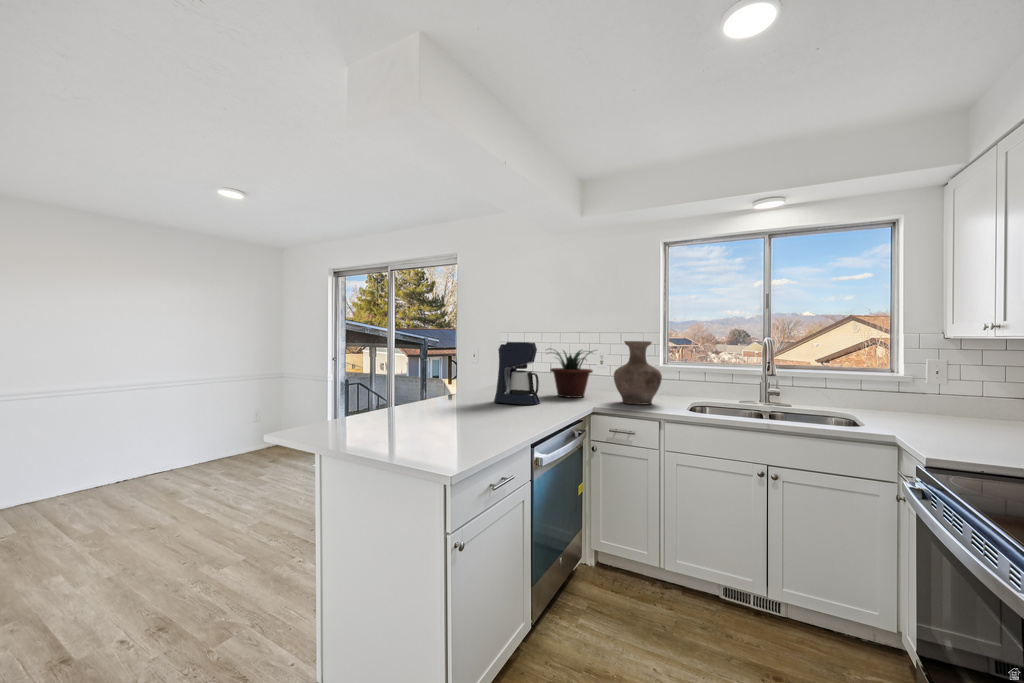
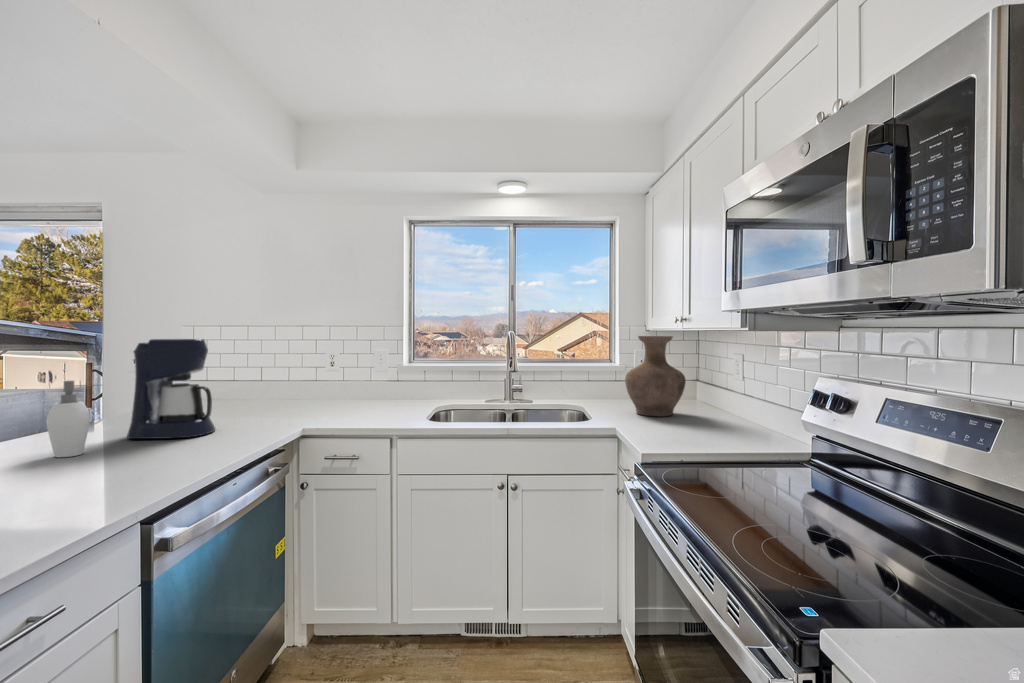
vase: present [614,341,662,405] -> present [625,336,686,416]
potted plant: present [550,350,593,398] -> none [227,346,310,416]
soap dispenser: none [460,364,485,408] -> present [46,380,95,457]

